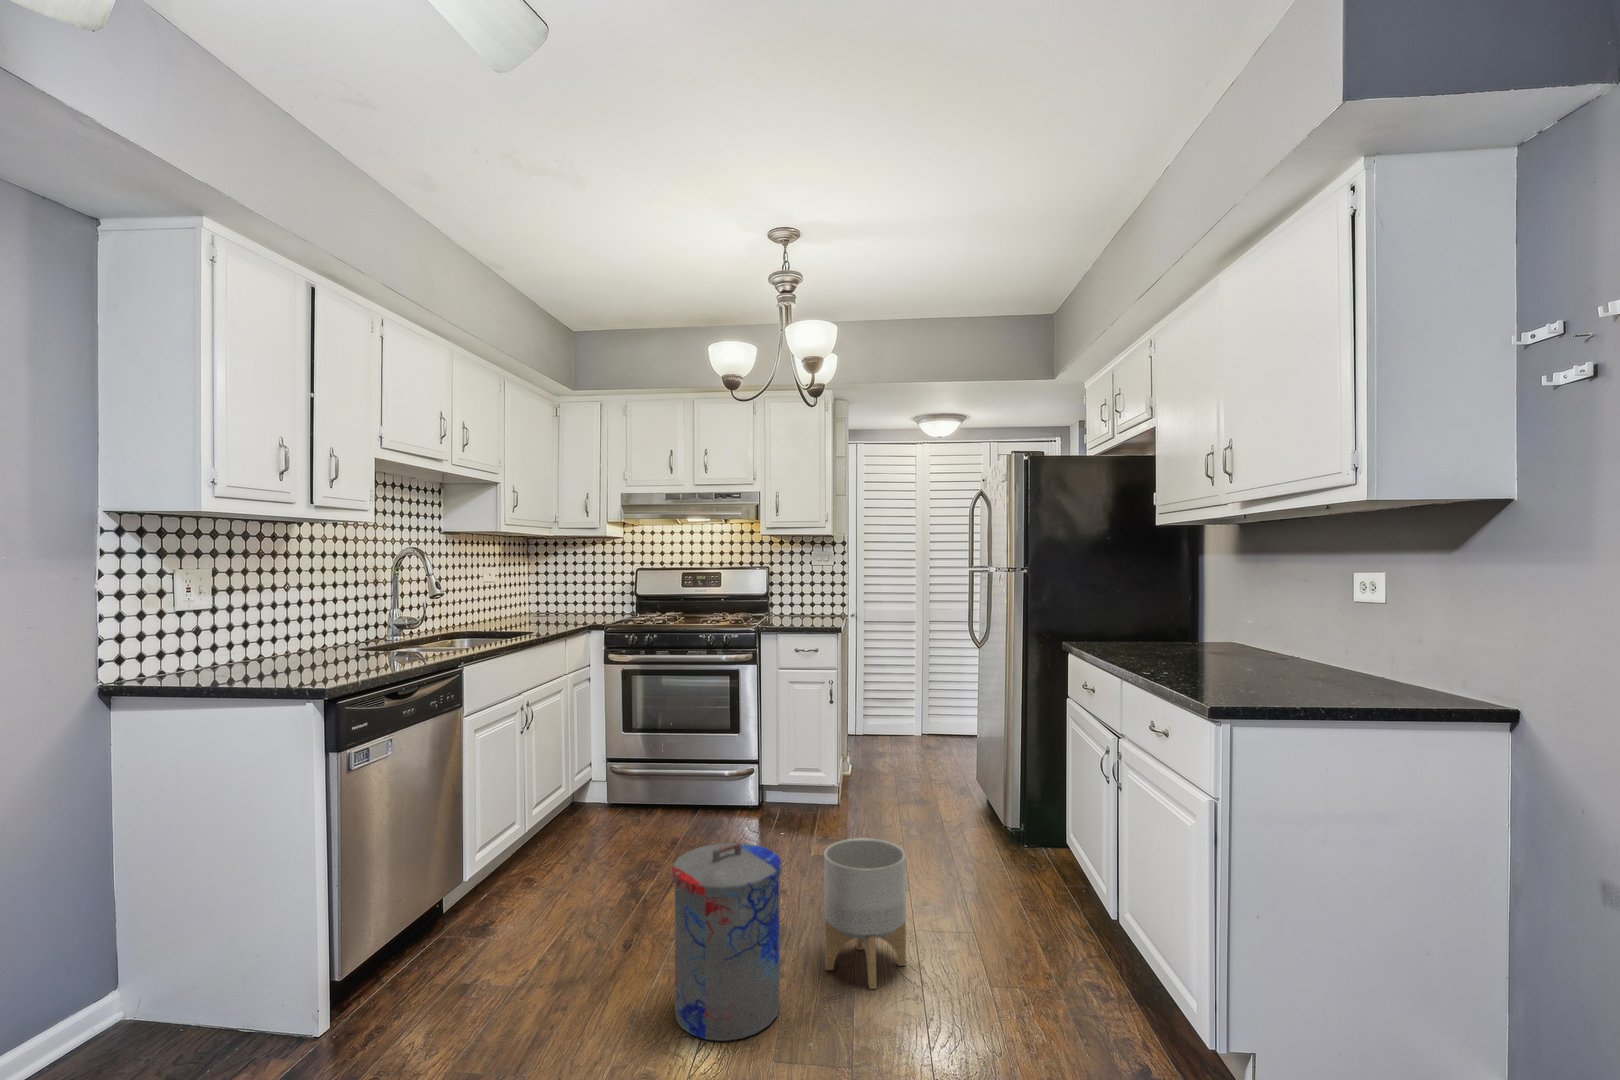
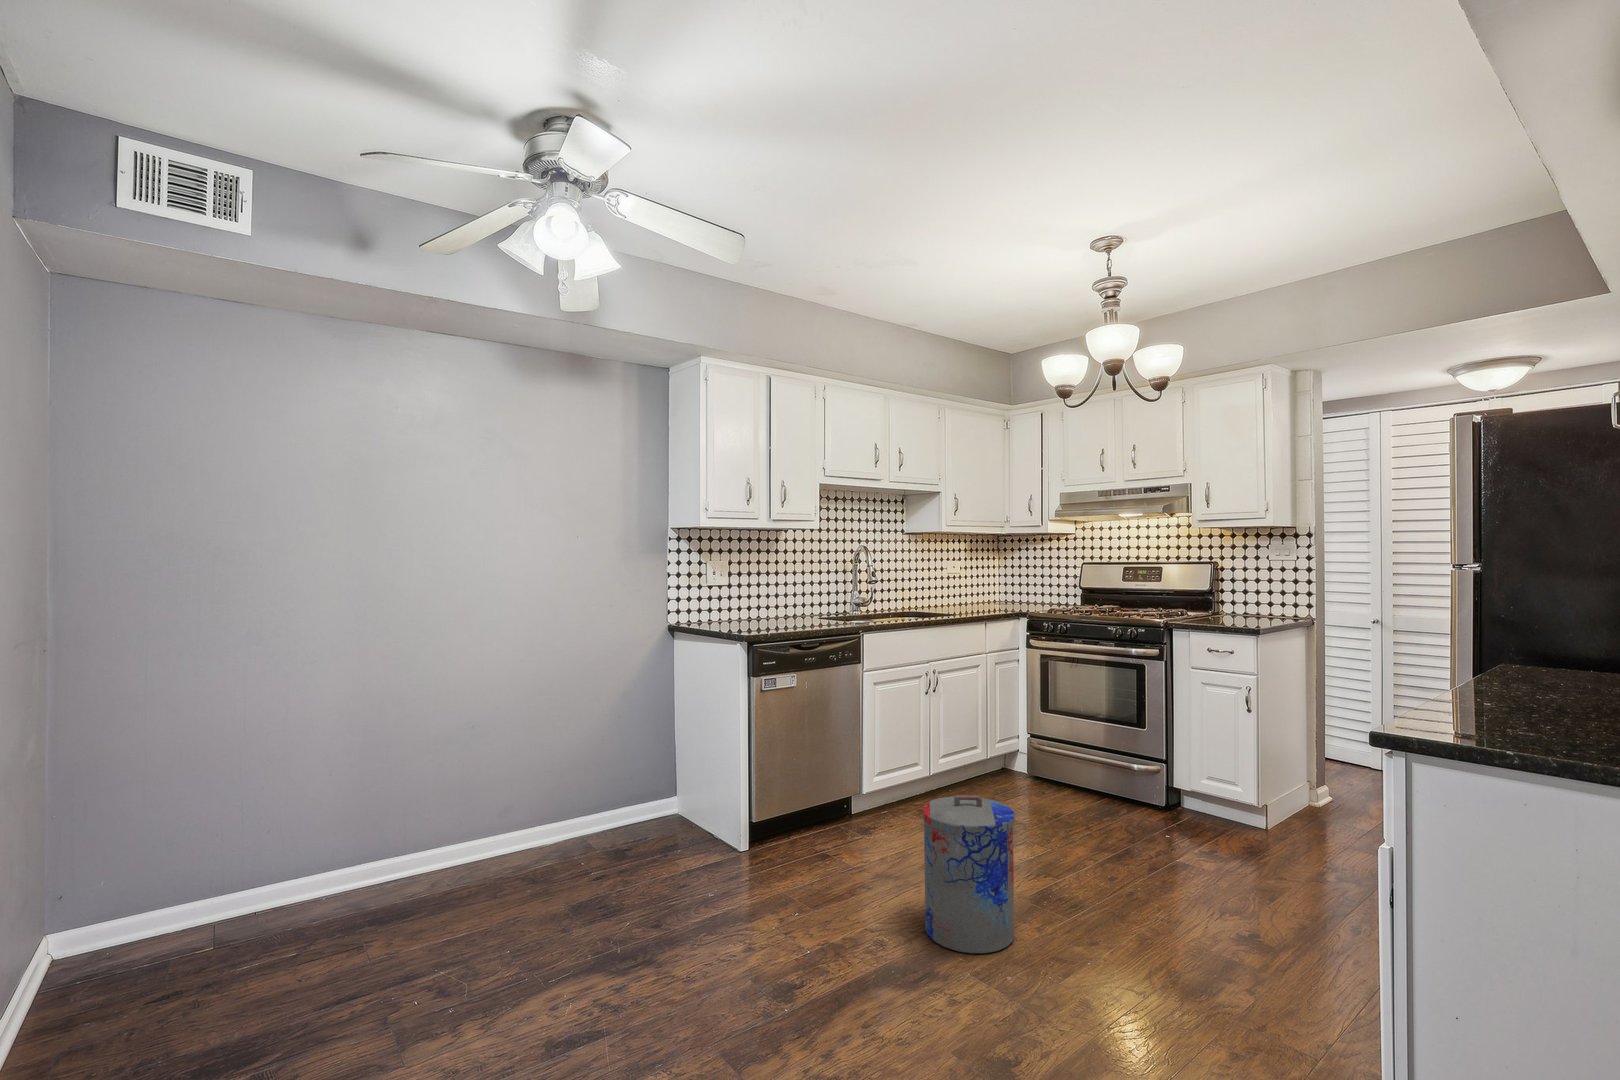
planter: present [824,838,906,989] -> none [1073,829,1159,970]

